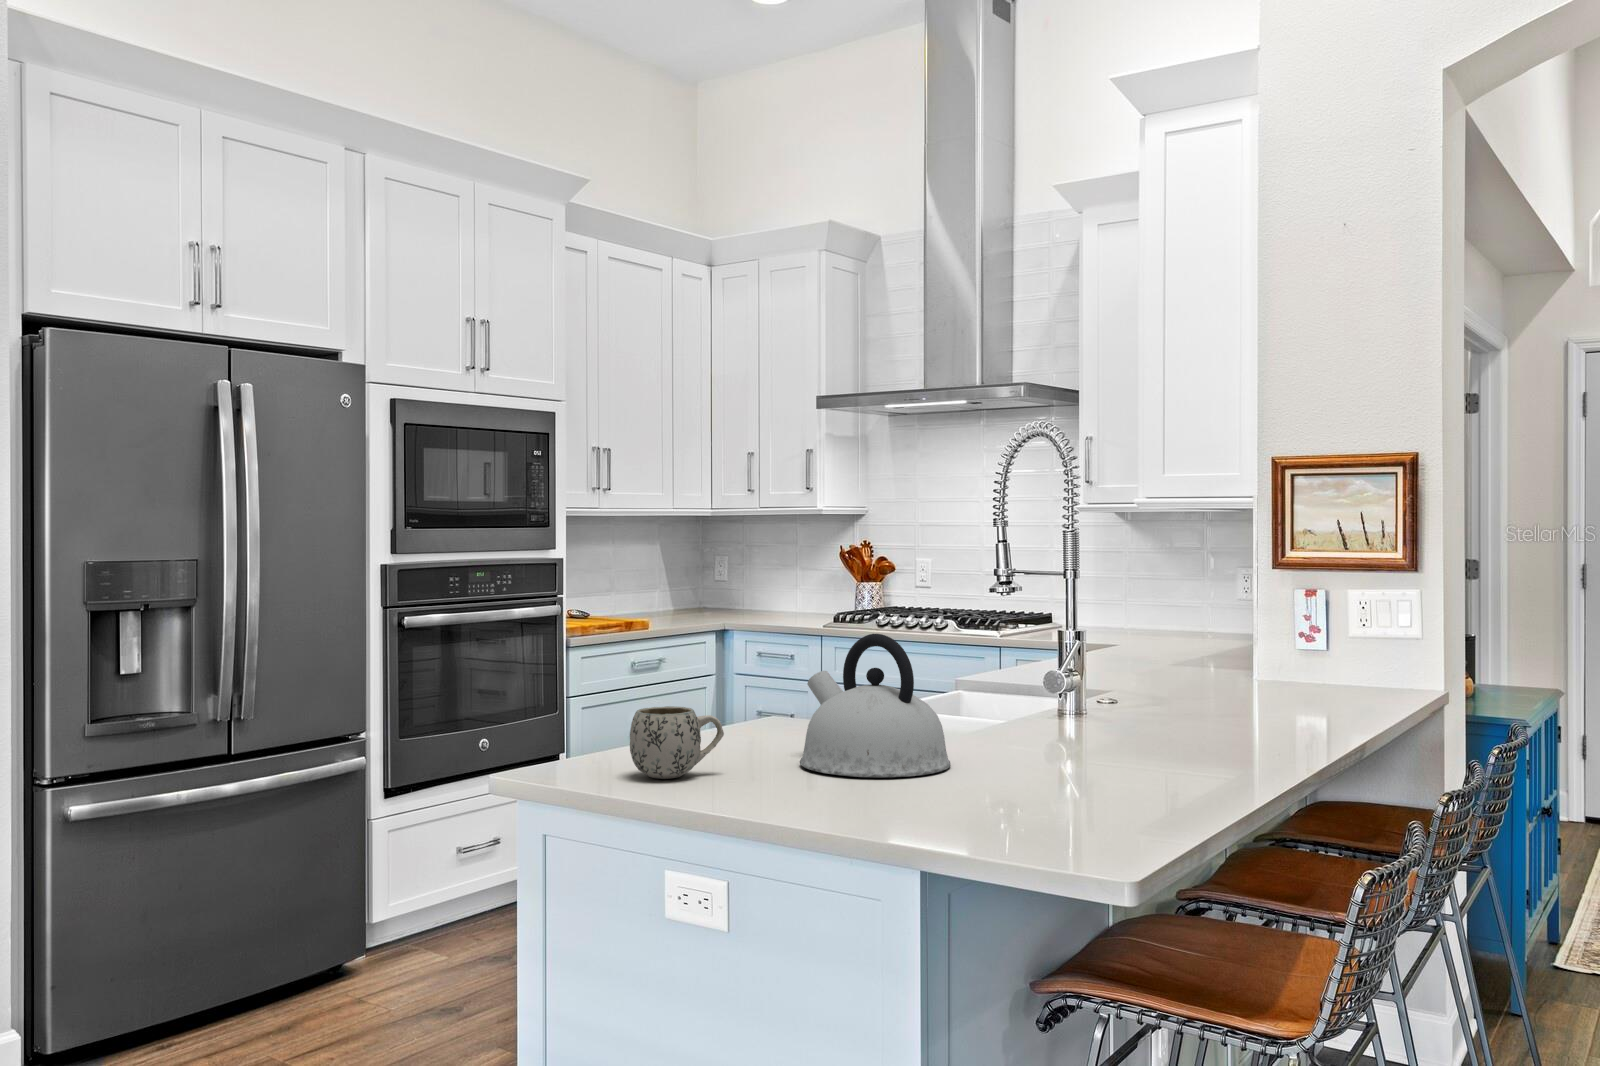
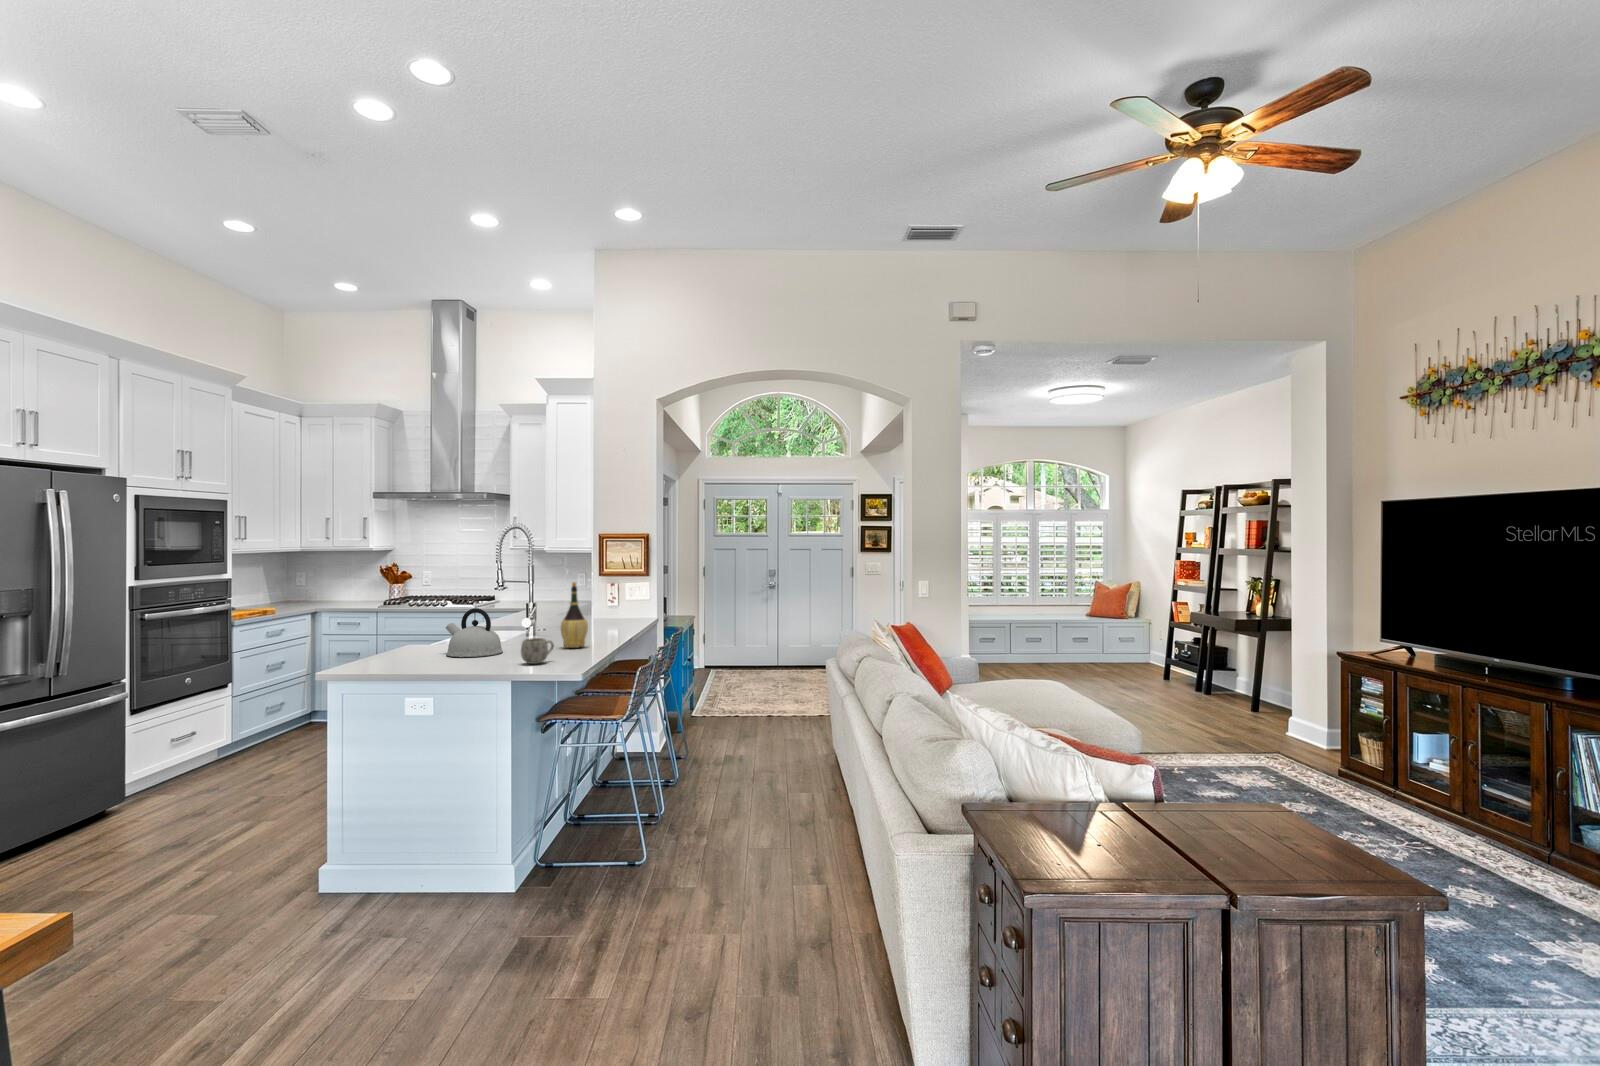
wine bottle: none [1118,567,1206,777] -> present [560,582,588,648]
mug: present [630,706,724,779] -> present [521,638,554,664]

